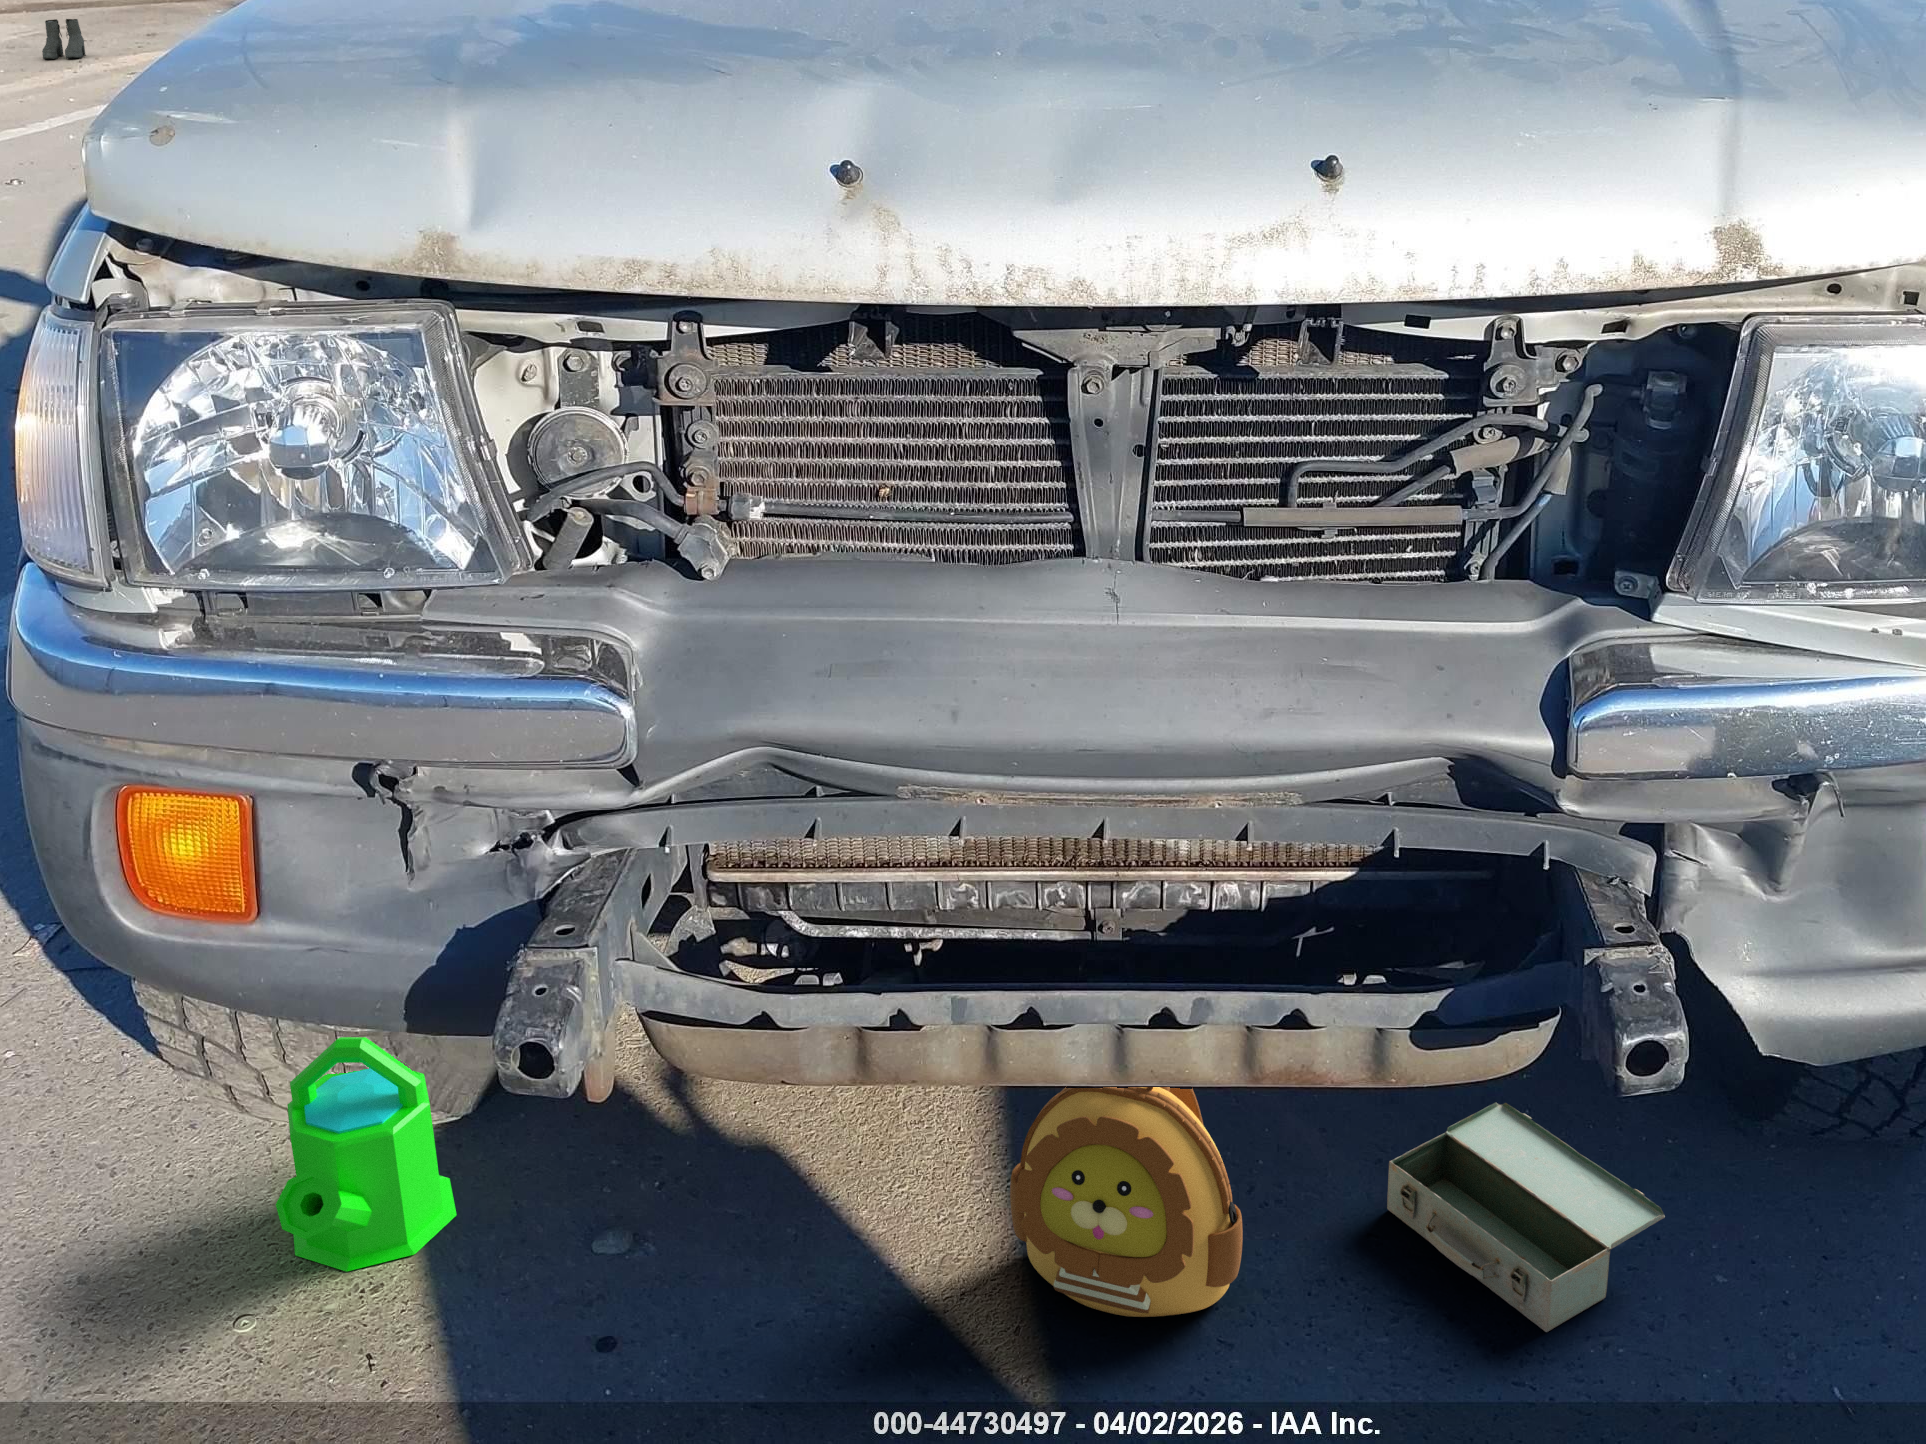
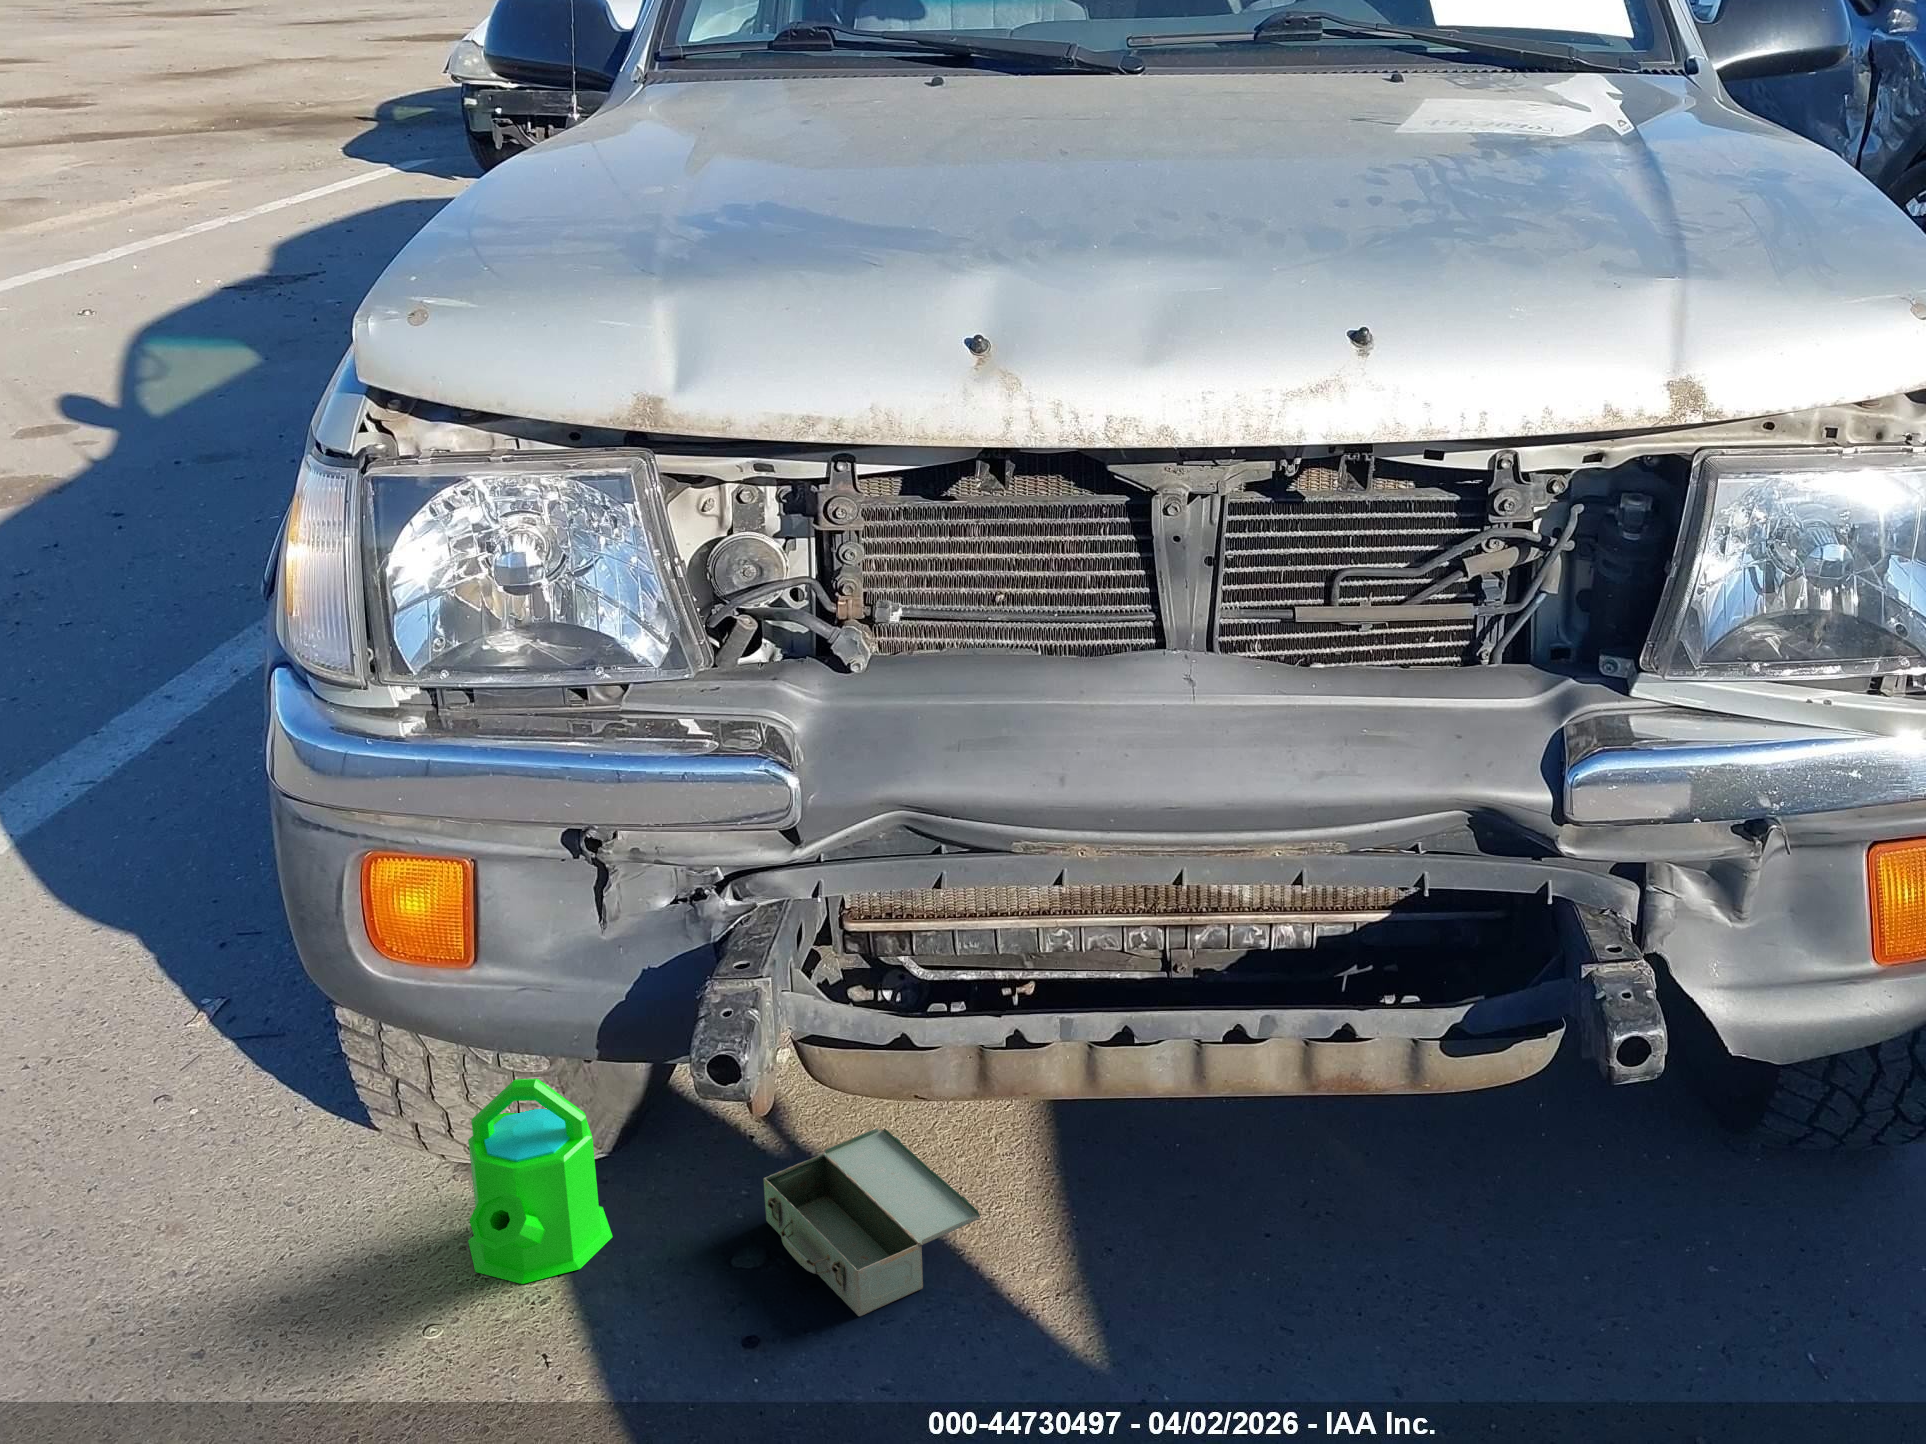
boots: present [42,19,85,59] -> none [69,151,111,190]
backpack: present [1010,1087,1243,1317] -> none [1098,1068,1299,1306]
toolbox: present [1387,1102,1665,1332] -> present [764,1128,981,1316]

